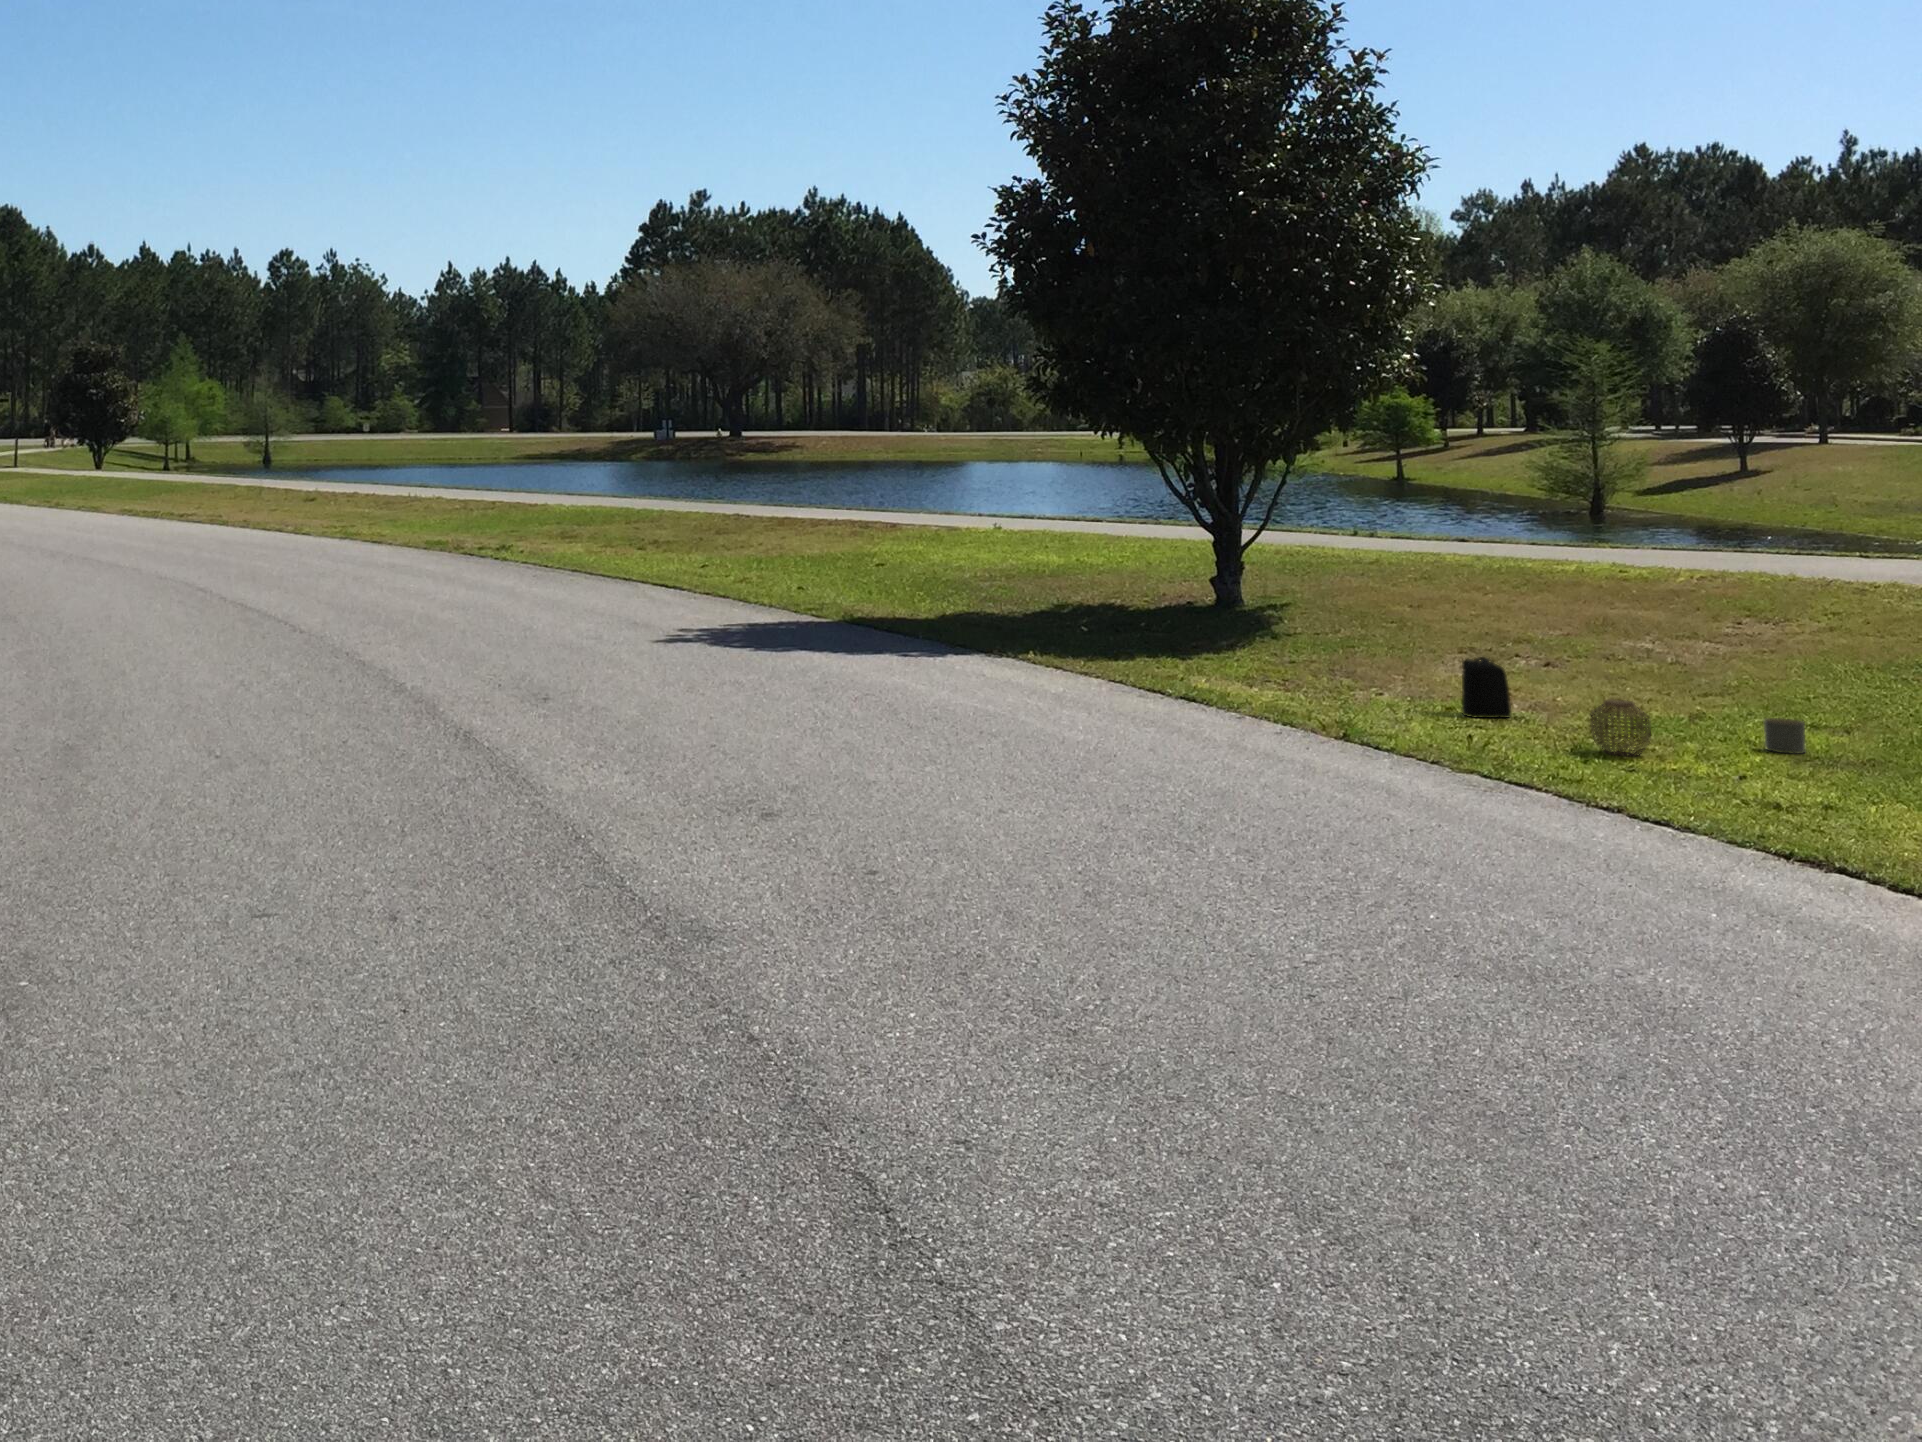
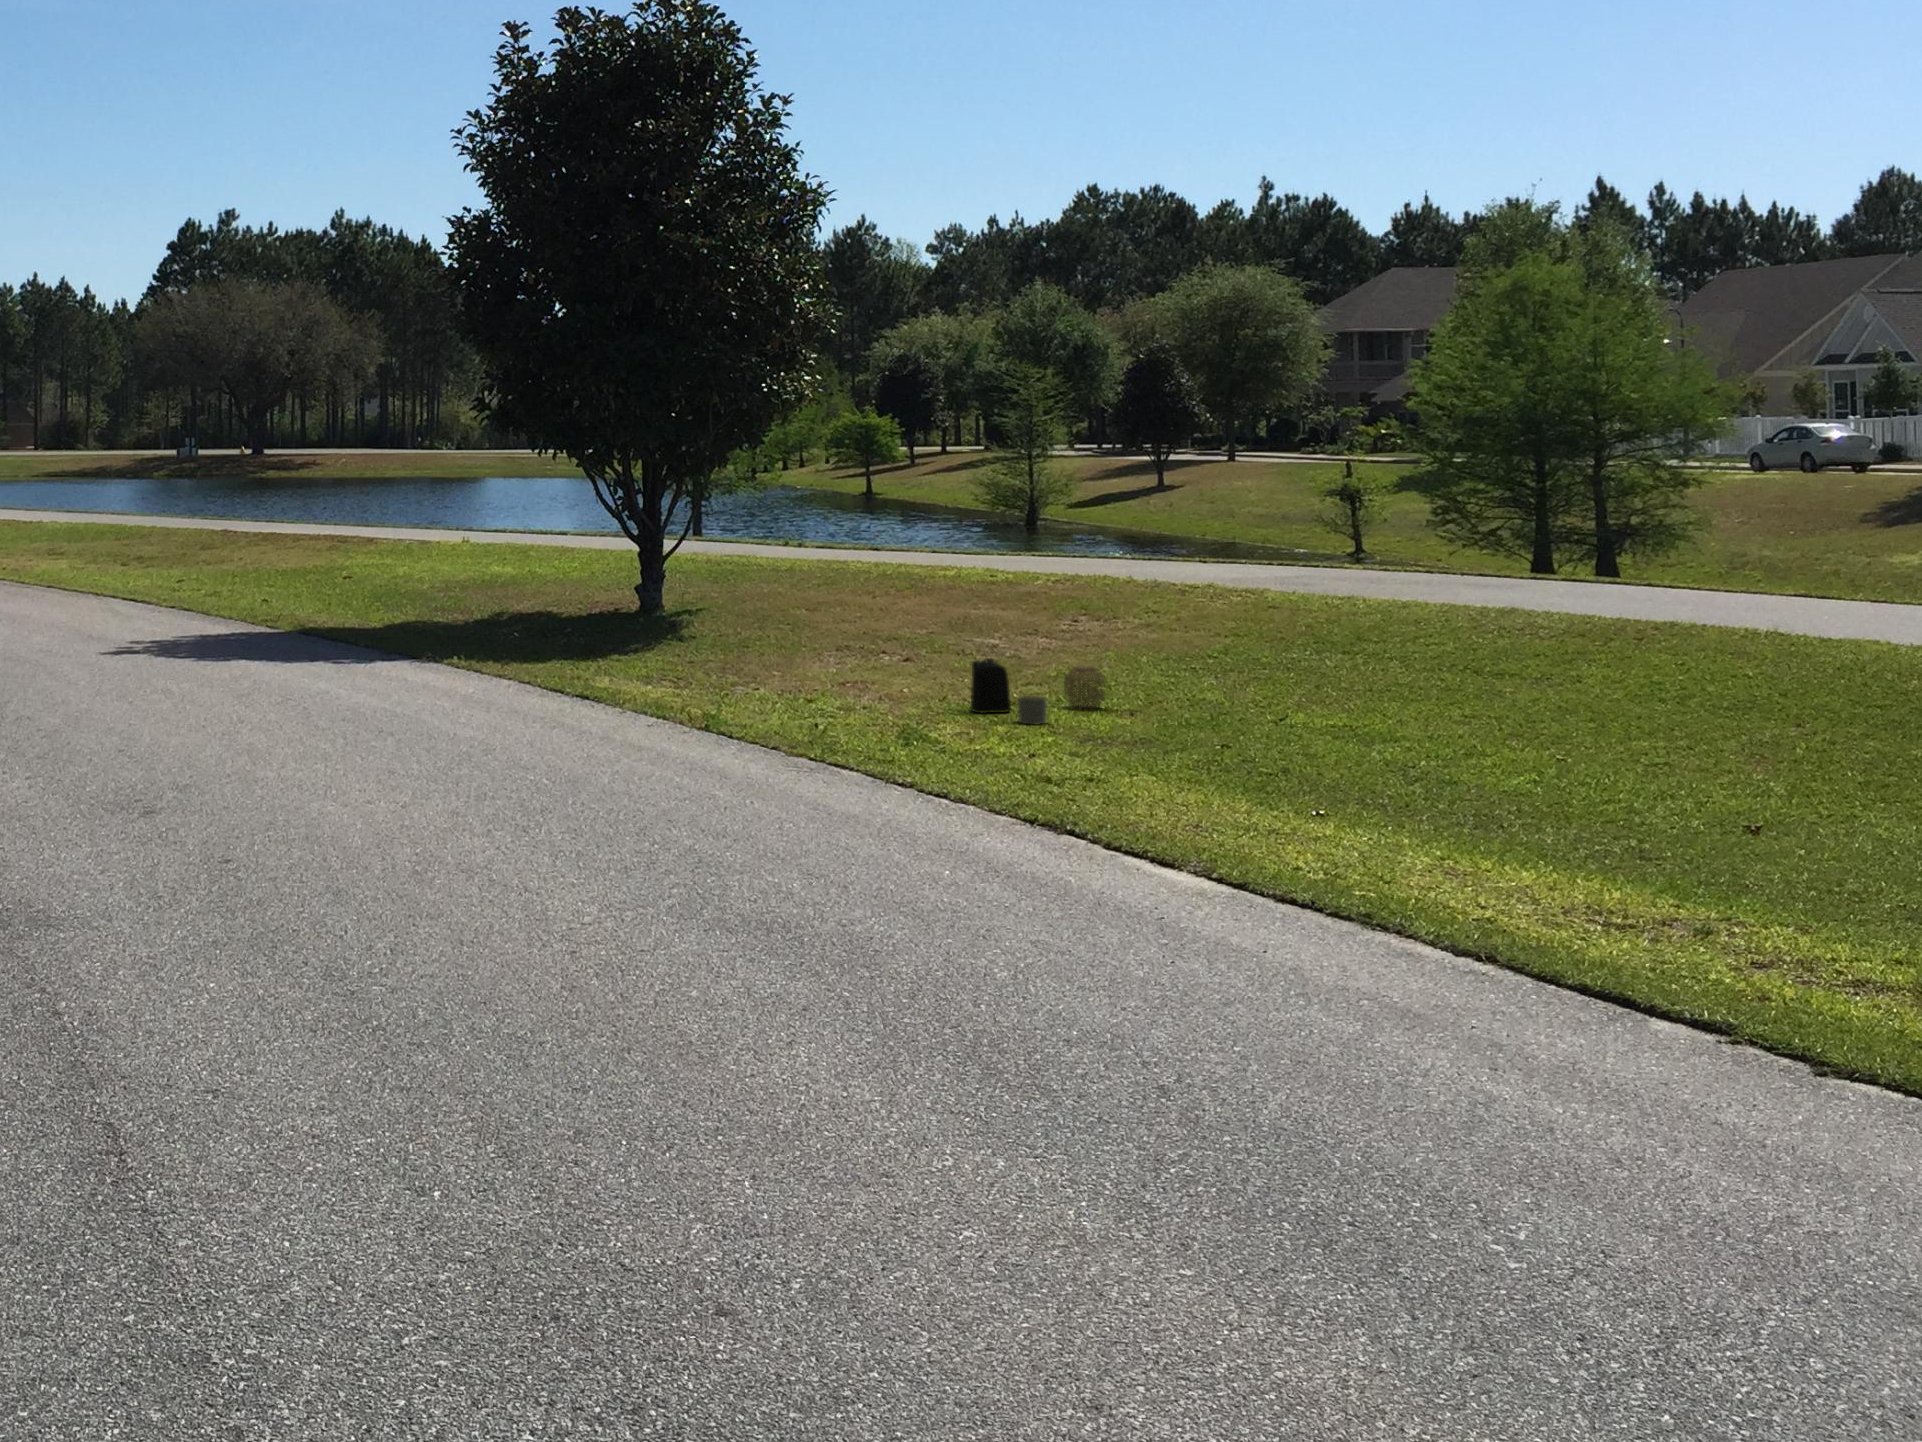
backpack: present [1461,657,1511,718] -> present [971,658,1011,713]
woven basket: present [1590,699,1651,756] -> present [1064,666,1105,709]

